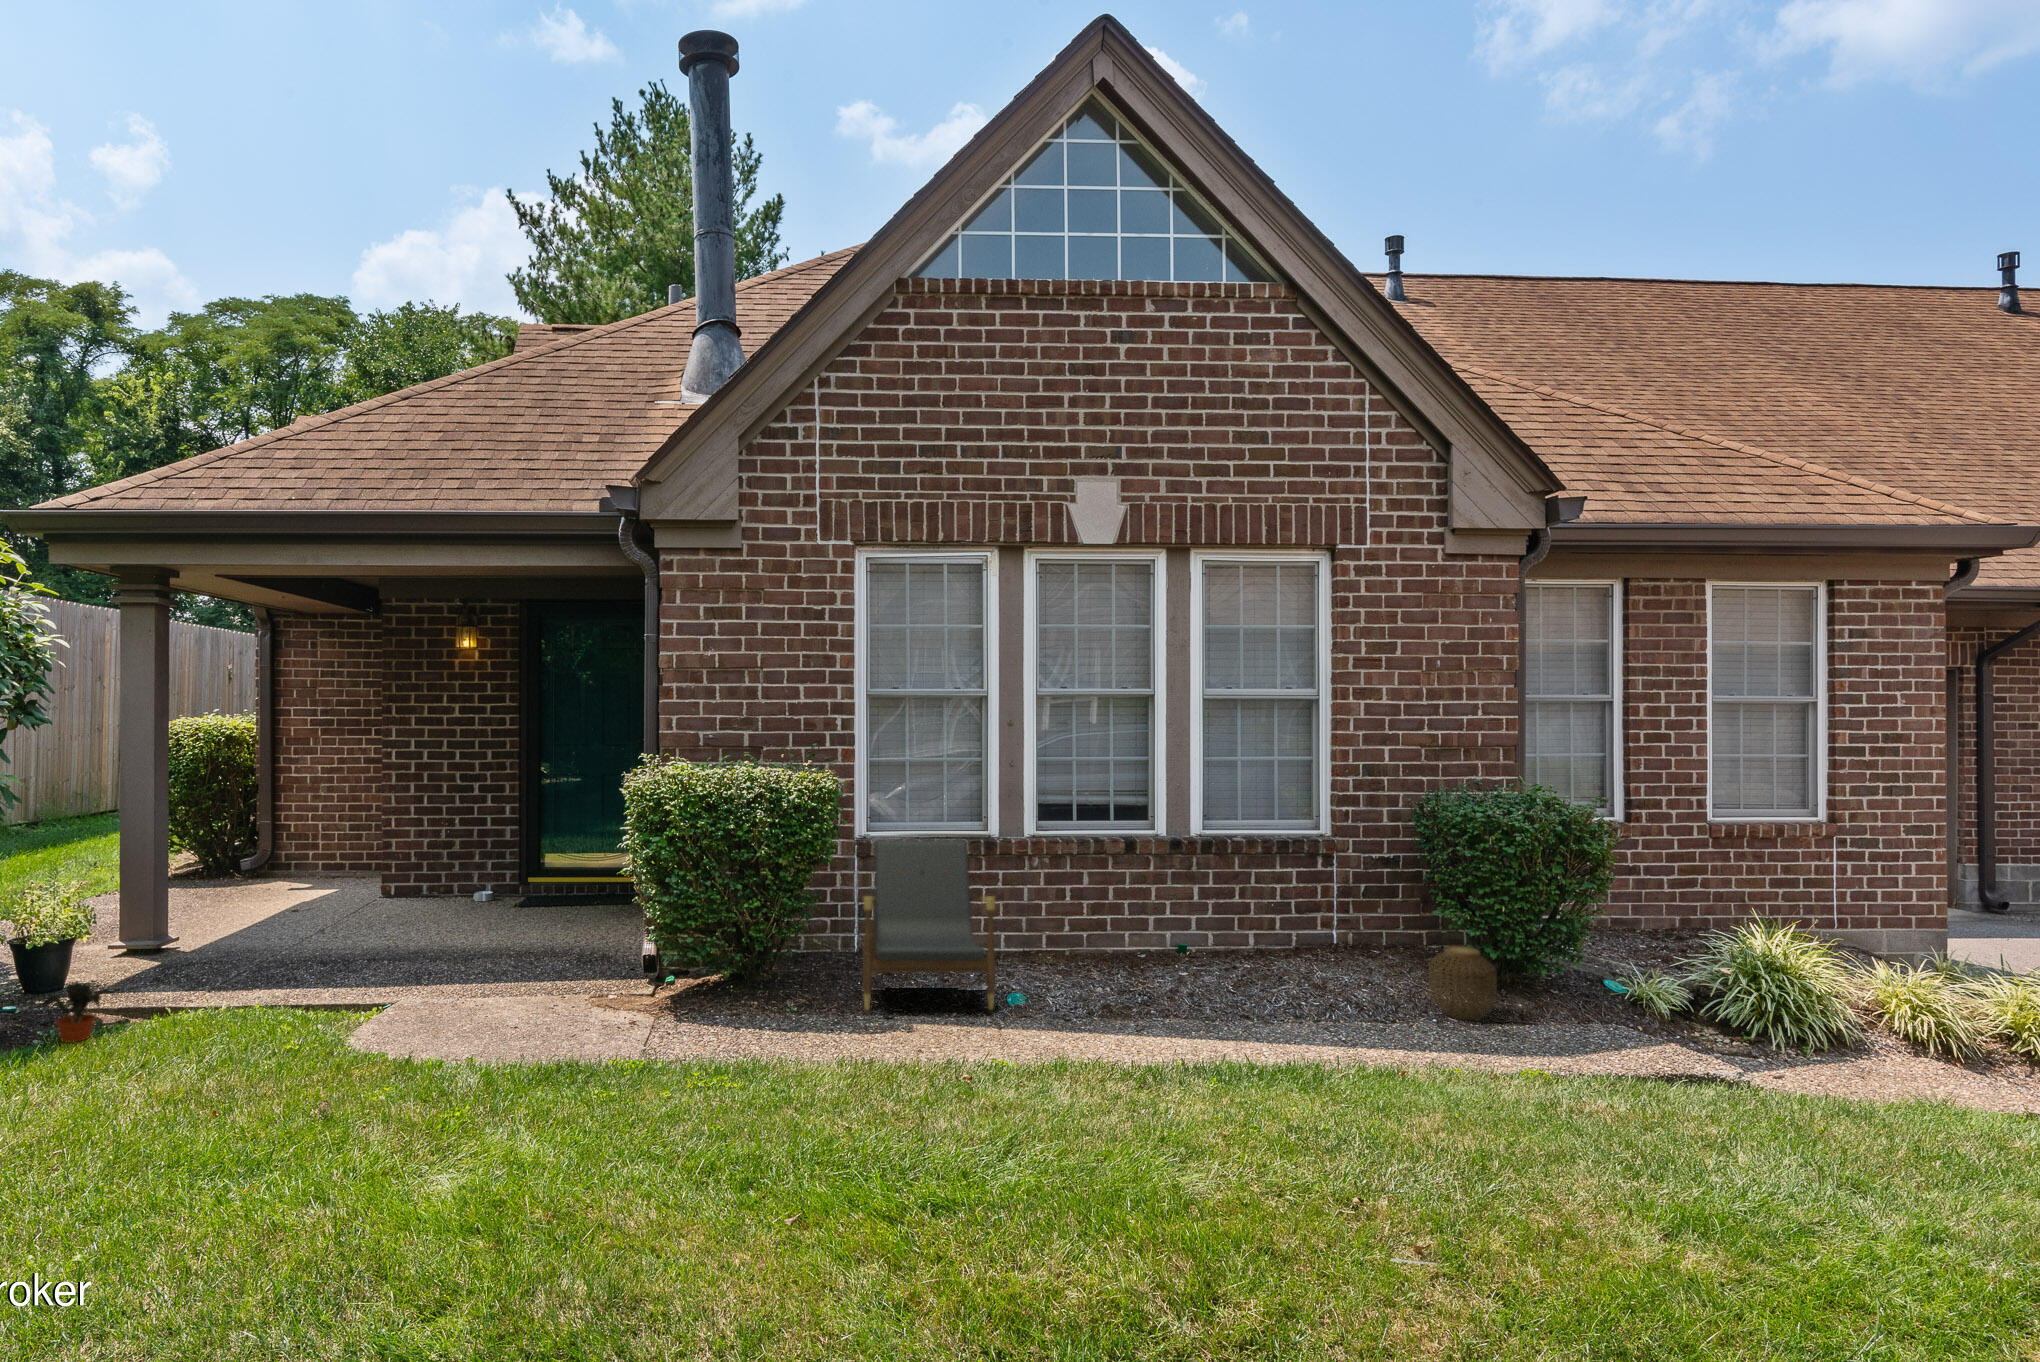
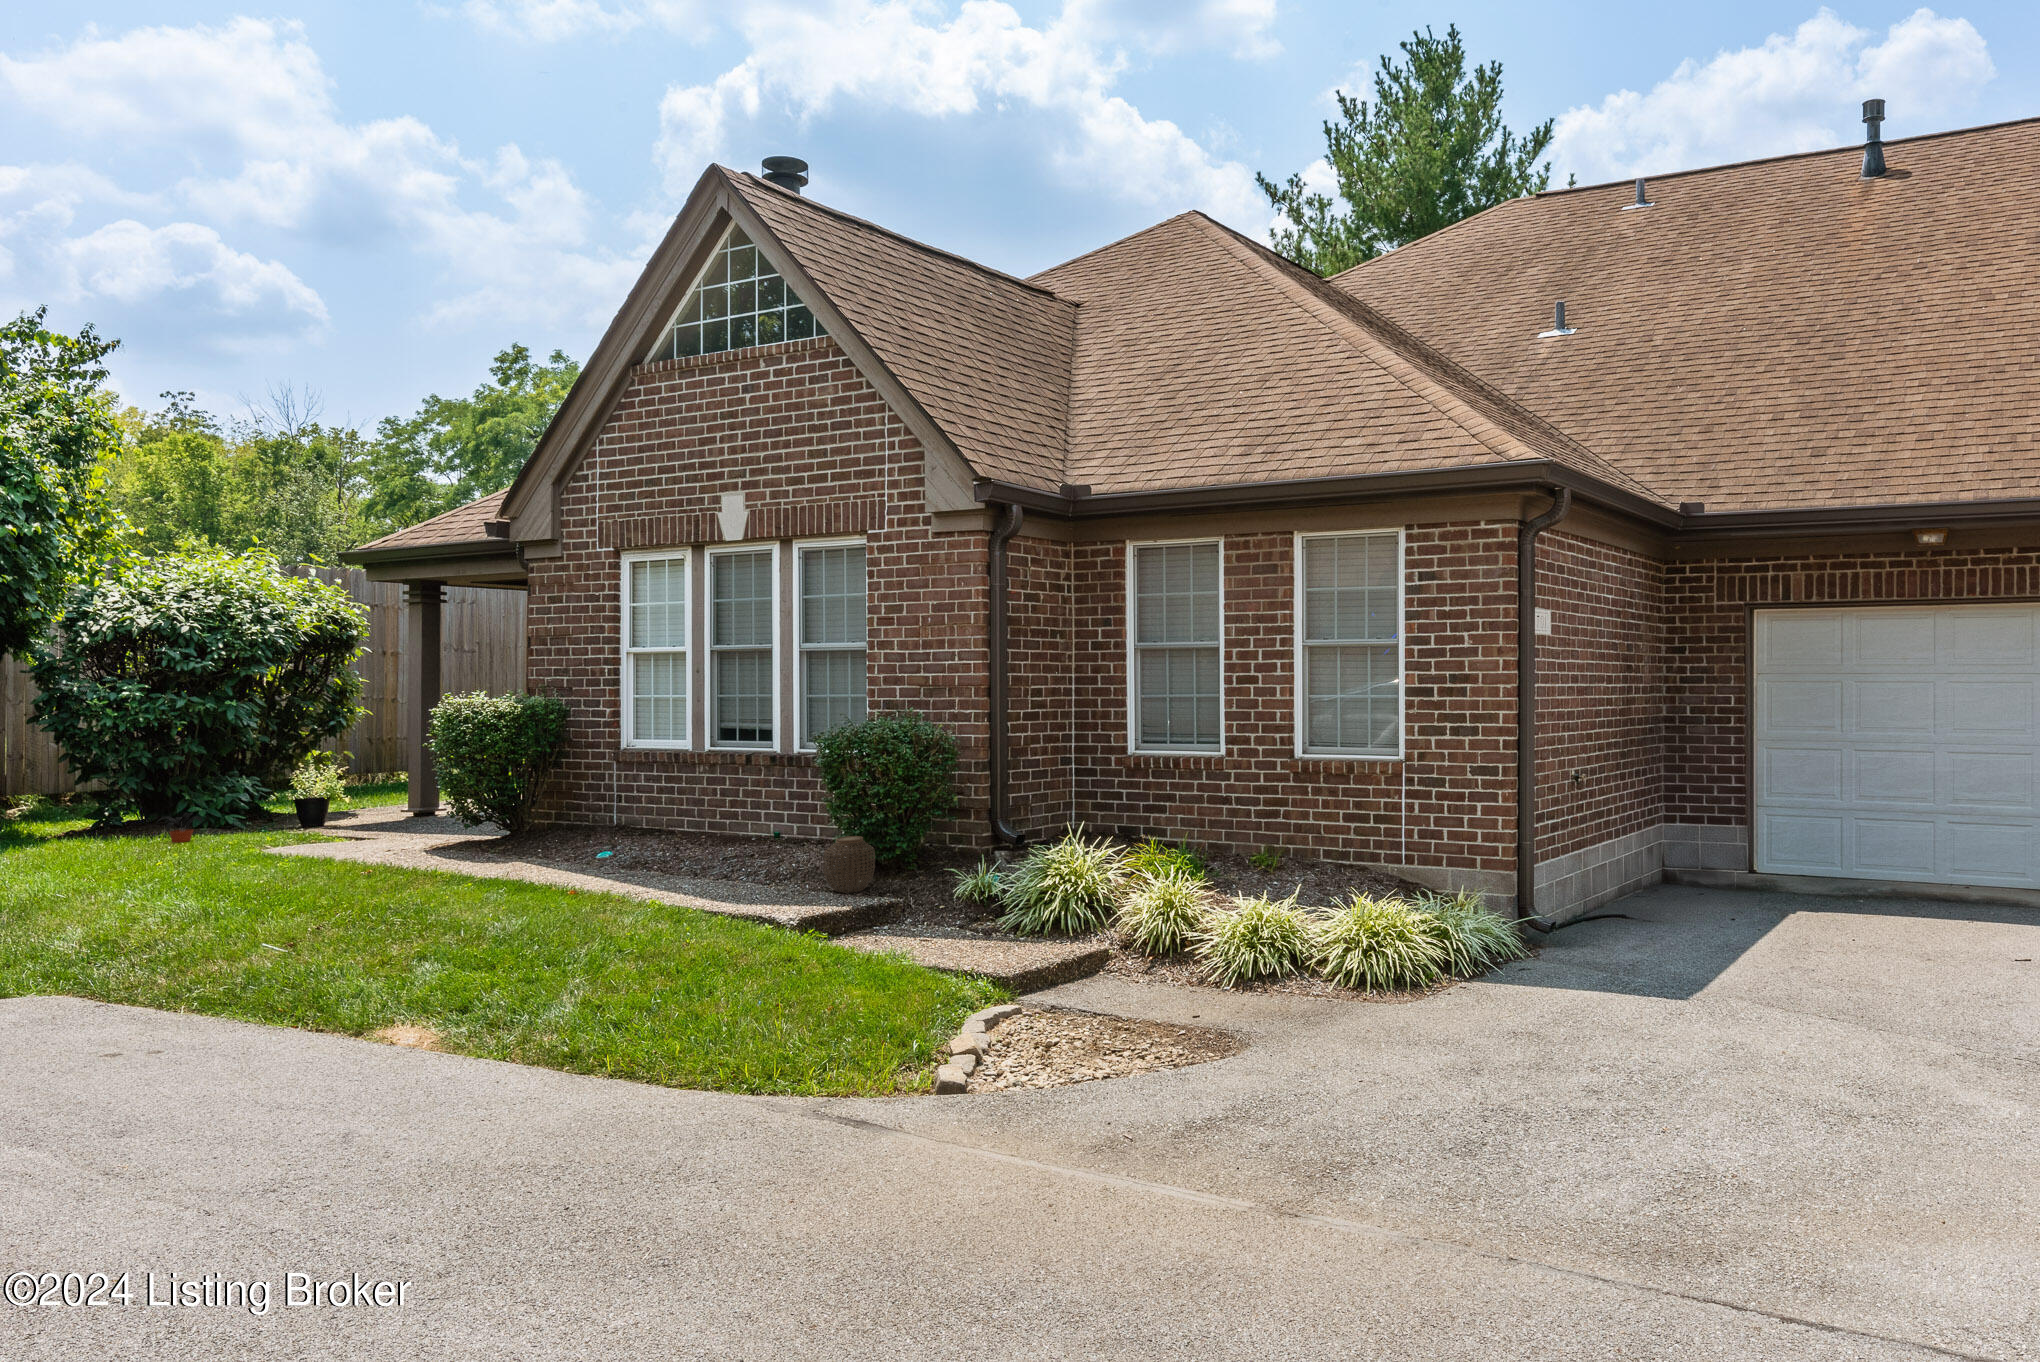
lounge chair: present [863,840,995,1010] -> none [529,752,661,865]

